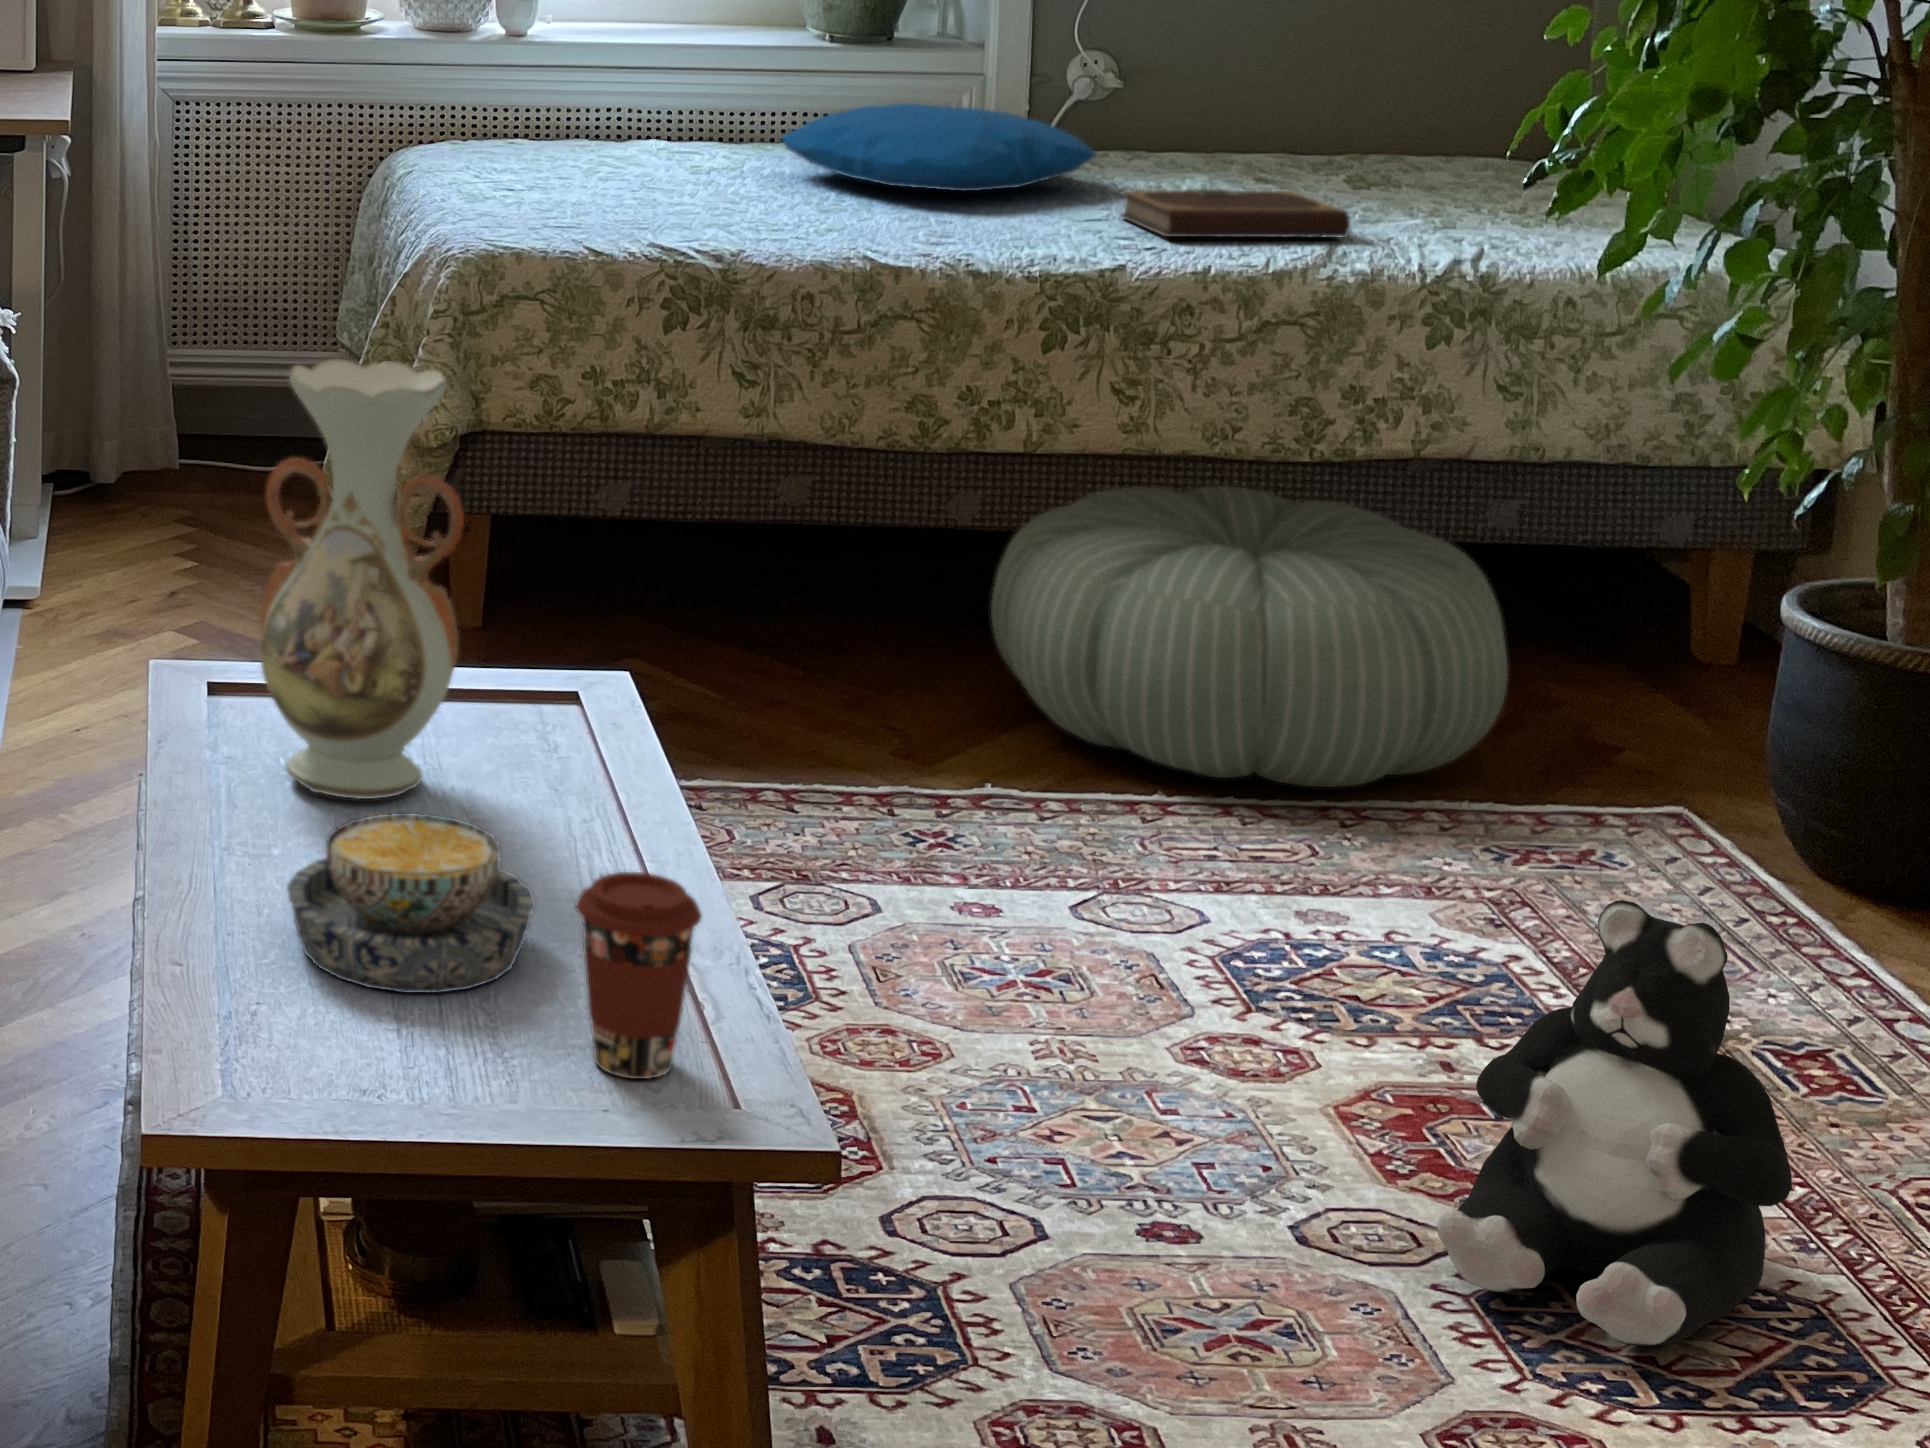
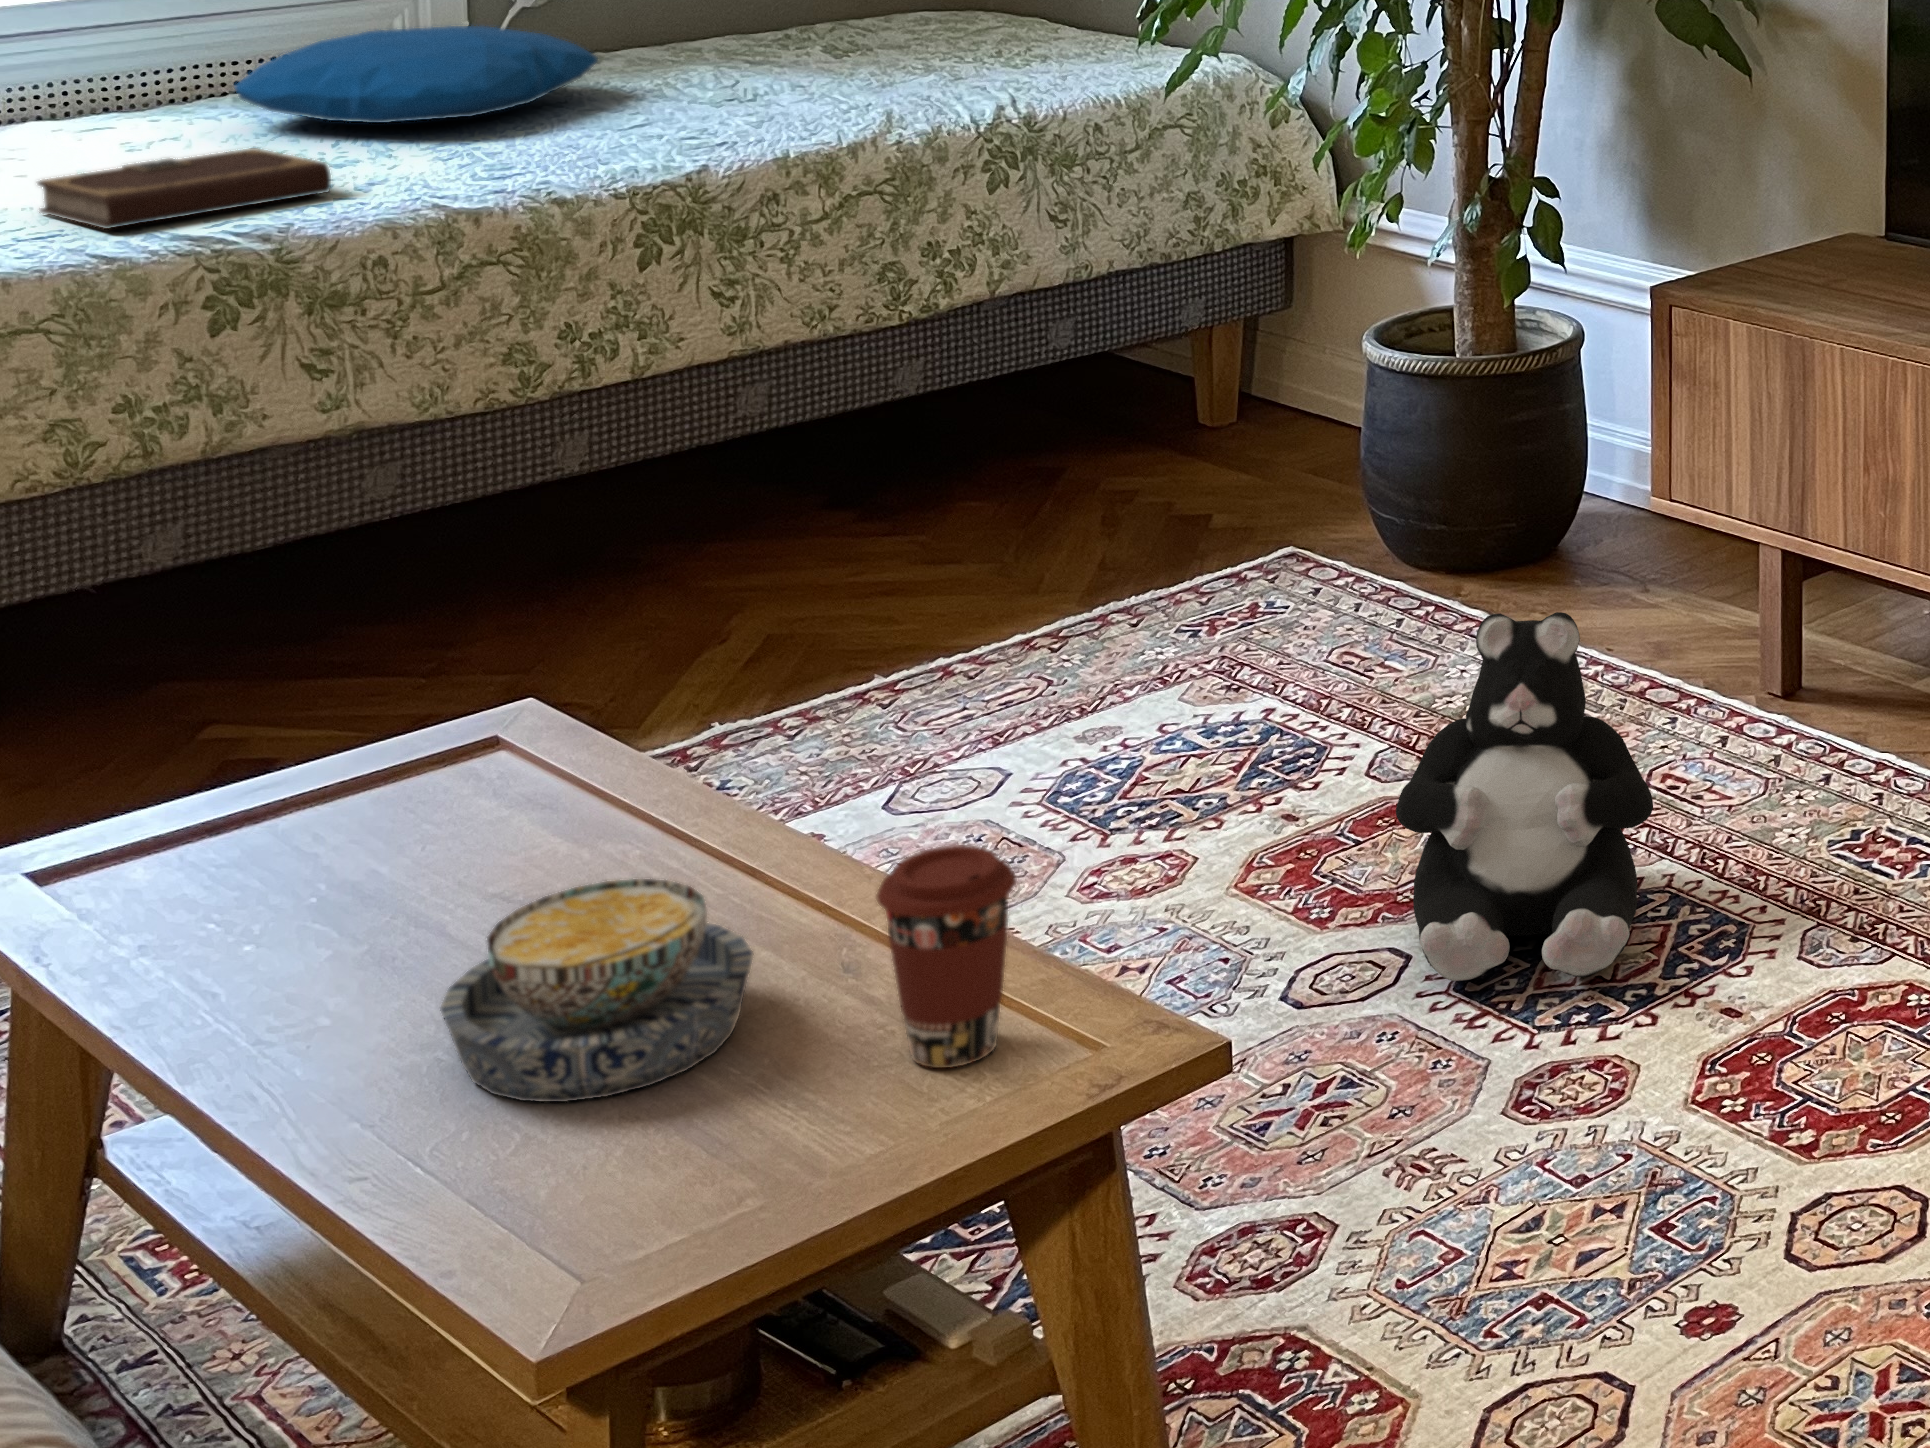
notebook: present [1120,189,1350,238] -> present [38,148,331,229]
vase: present [260,358,464,799] -> none [168,392,462,930]
pouf: present [991,486,1508,787] -> none [637,359,1145,646]

